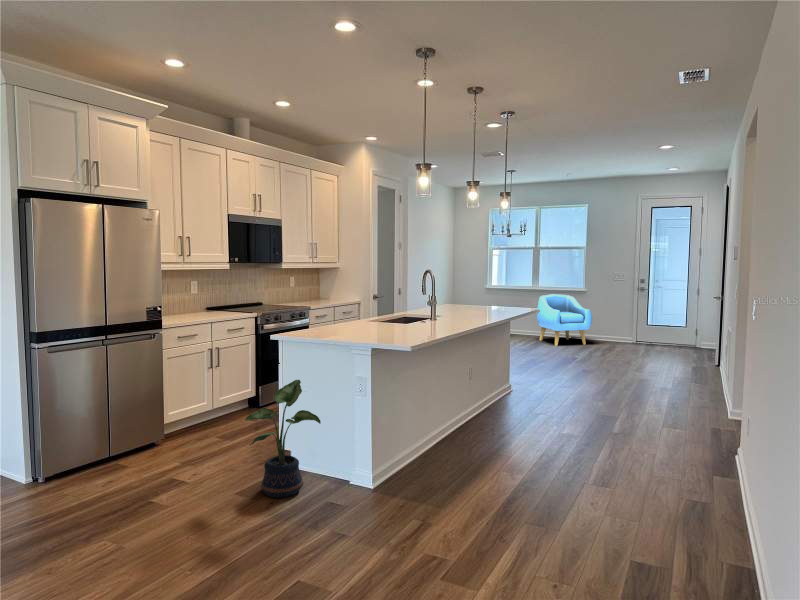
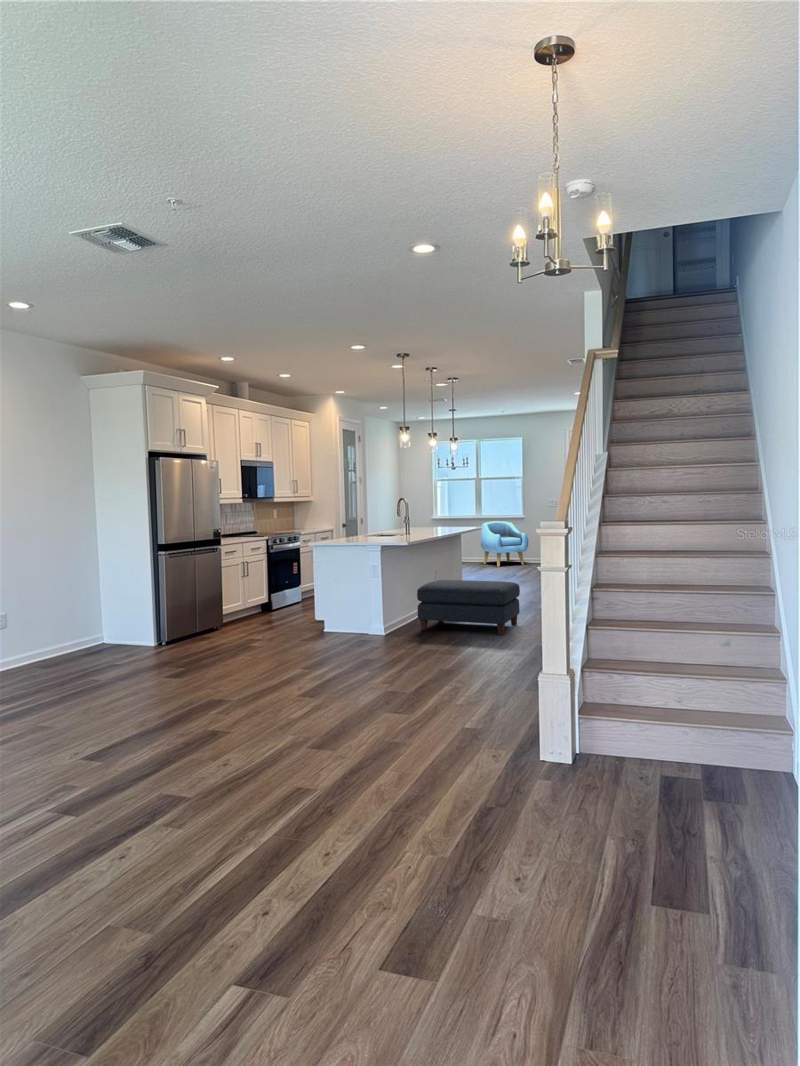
potted plant: present [245,380,321,498] -> none [307,570,354,640]
ottoman: none [428,397,599,518] -> present [417,580,520,635]

